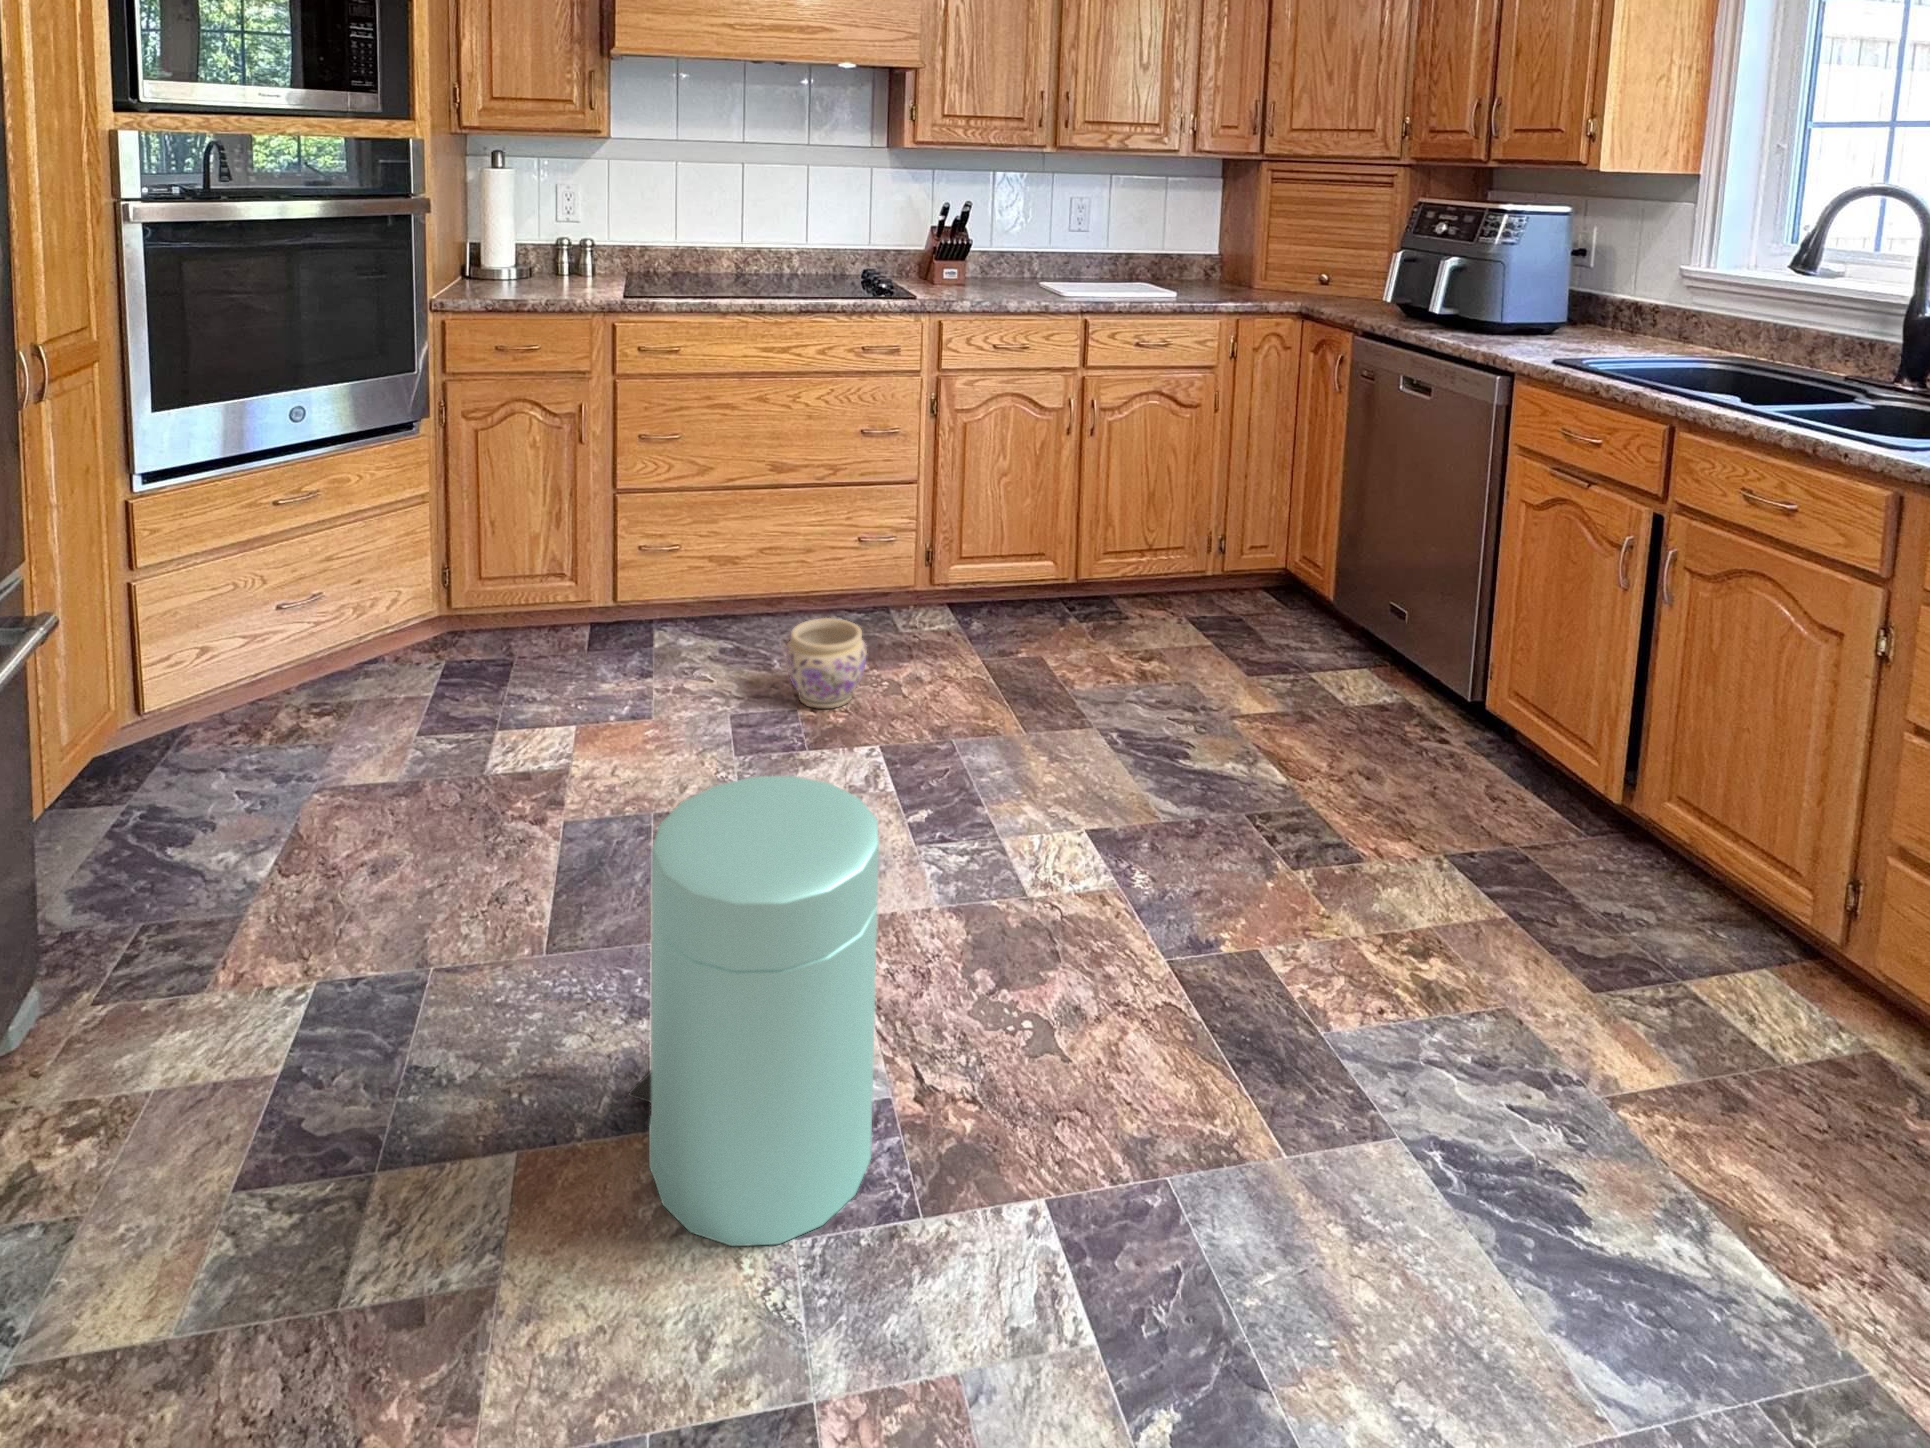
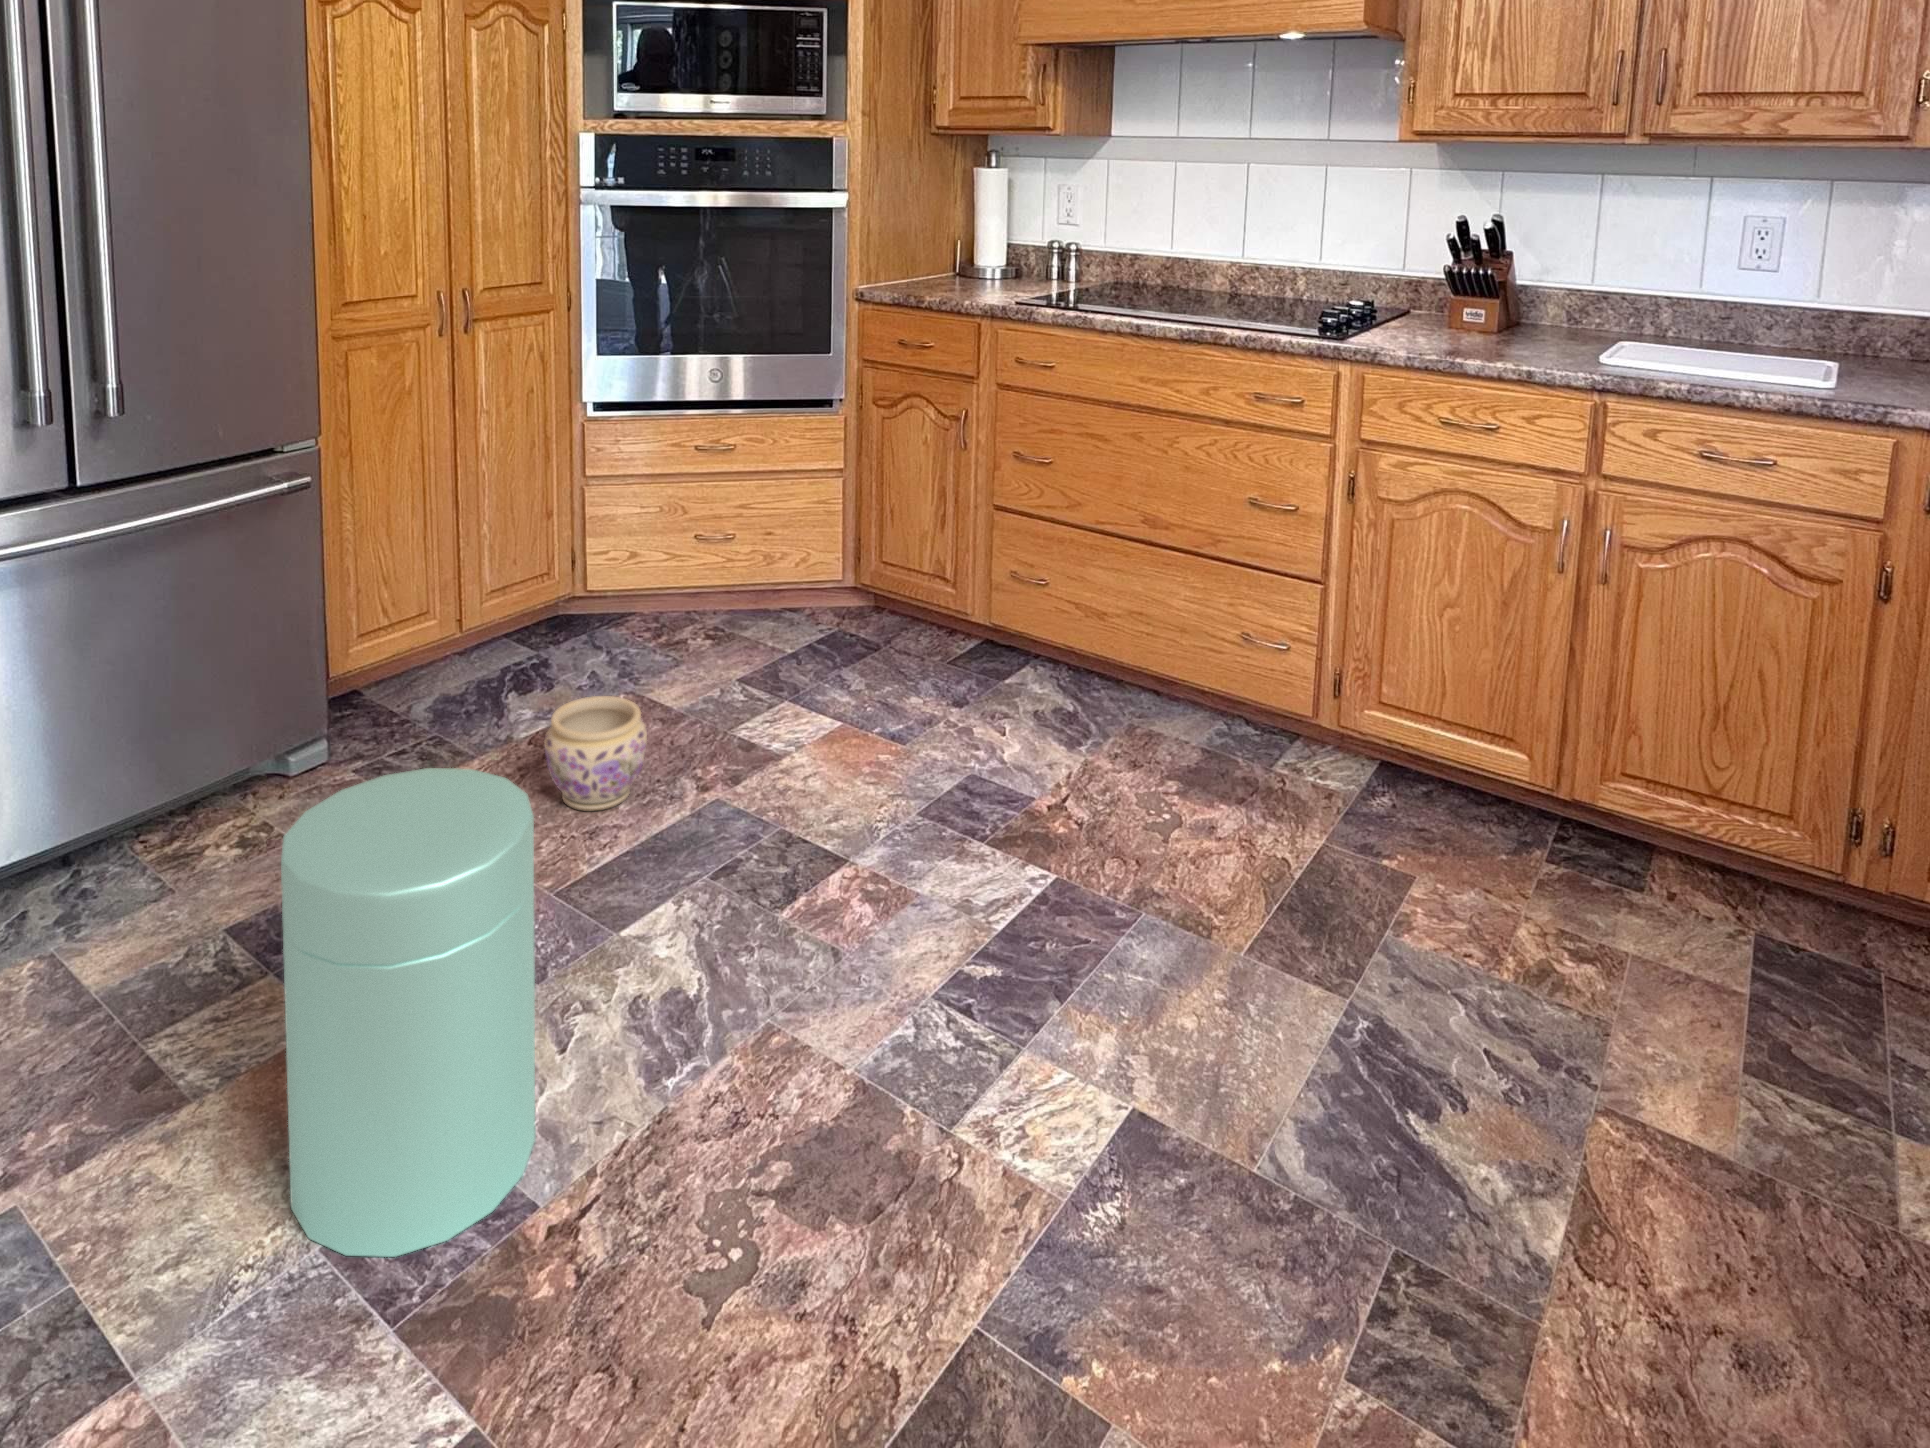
planter: present [786,618,867,709] -> present [544,696,647,812]

